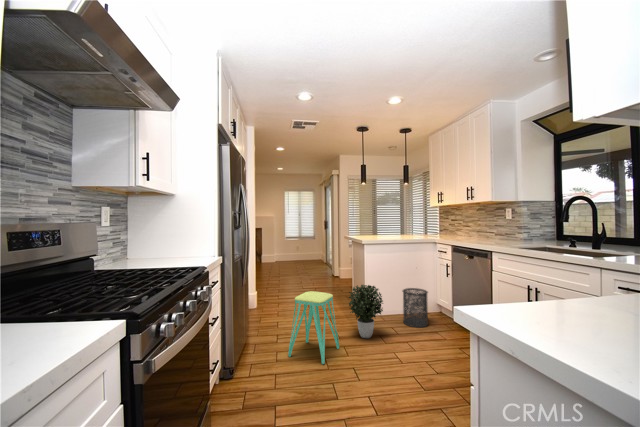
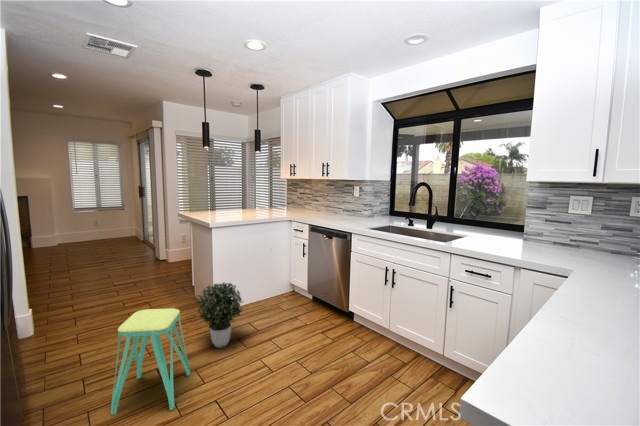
trash can: present [403,288,428,327] -> none [258,273,286,317]

